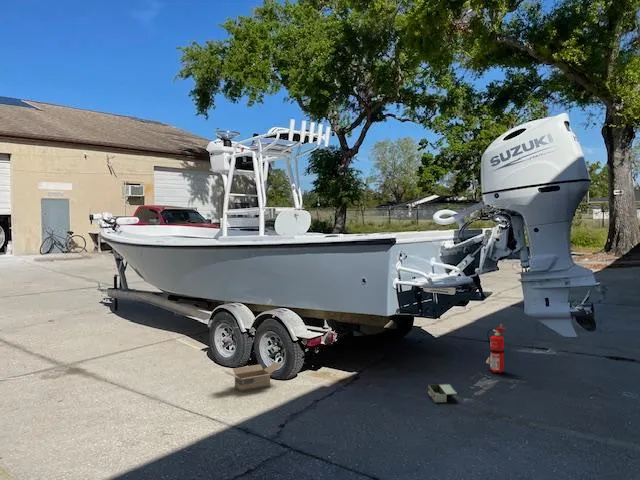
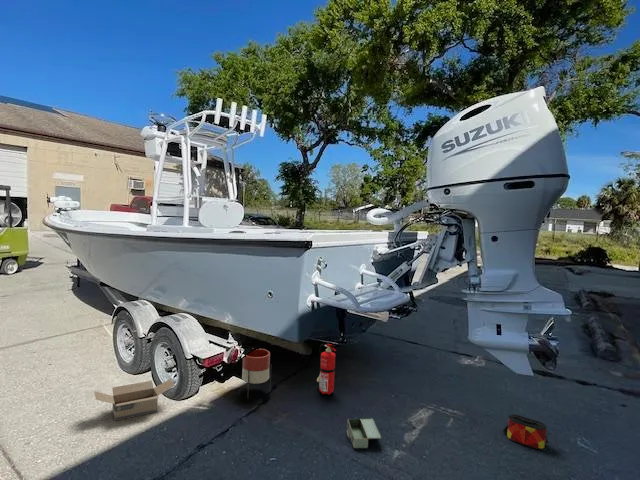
fire extinguisher: present [486,324,505,373] -> present [317,344,336,395]
planter: none [333,337,358,378] -> present [242,349,271,399]
bag: none [561,376,598,401] -> present [503,414,548,449]

